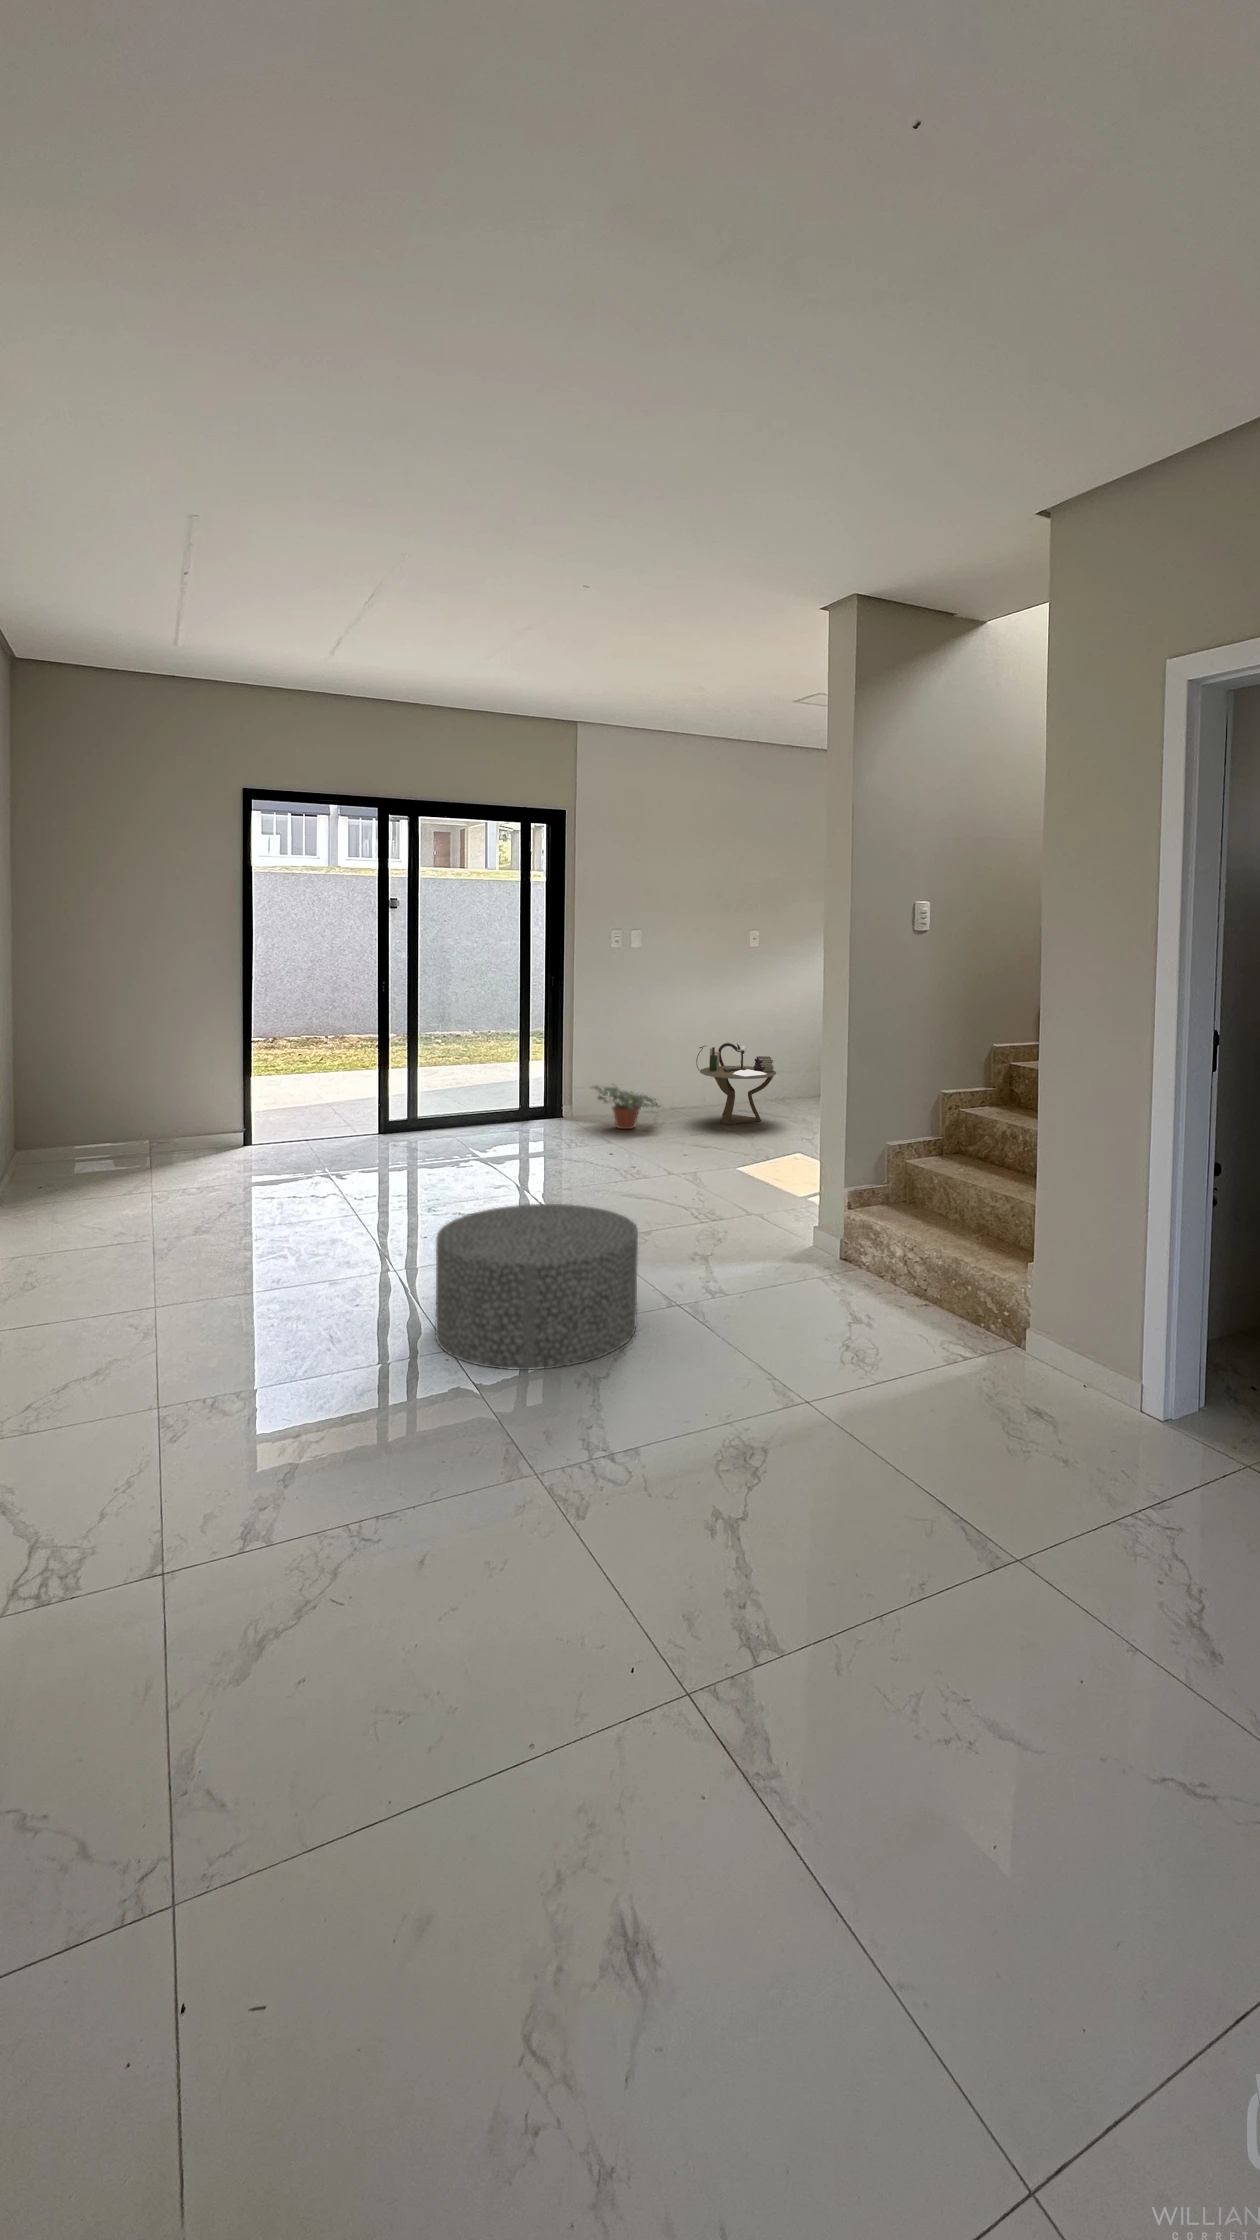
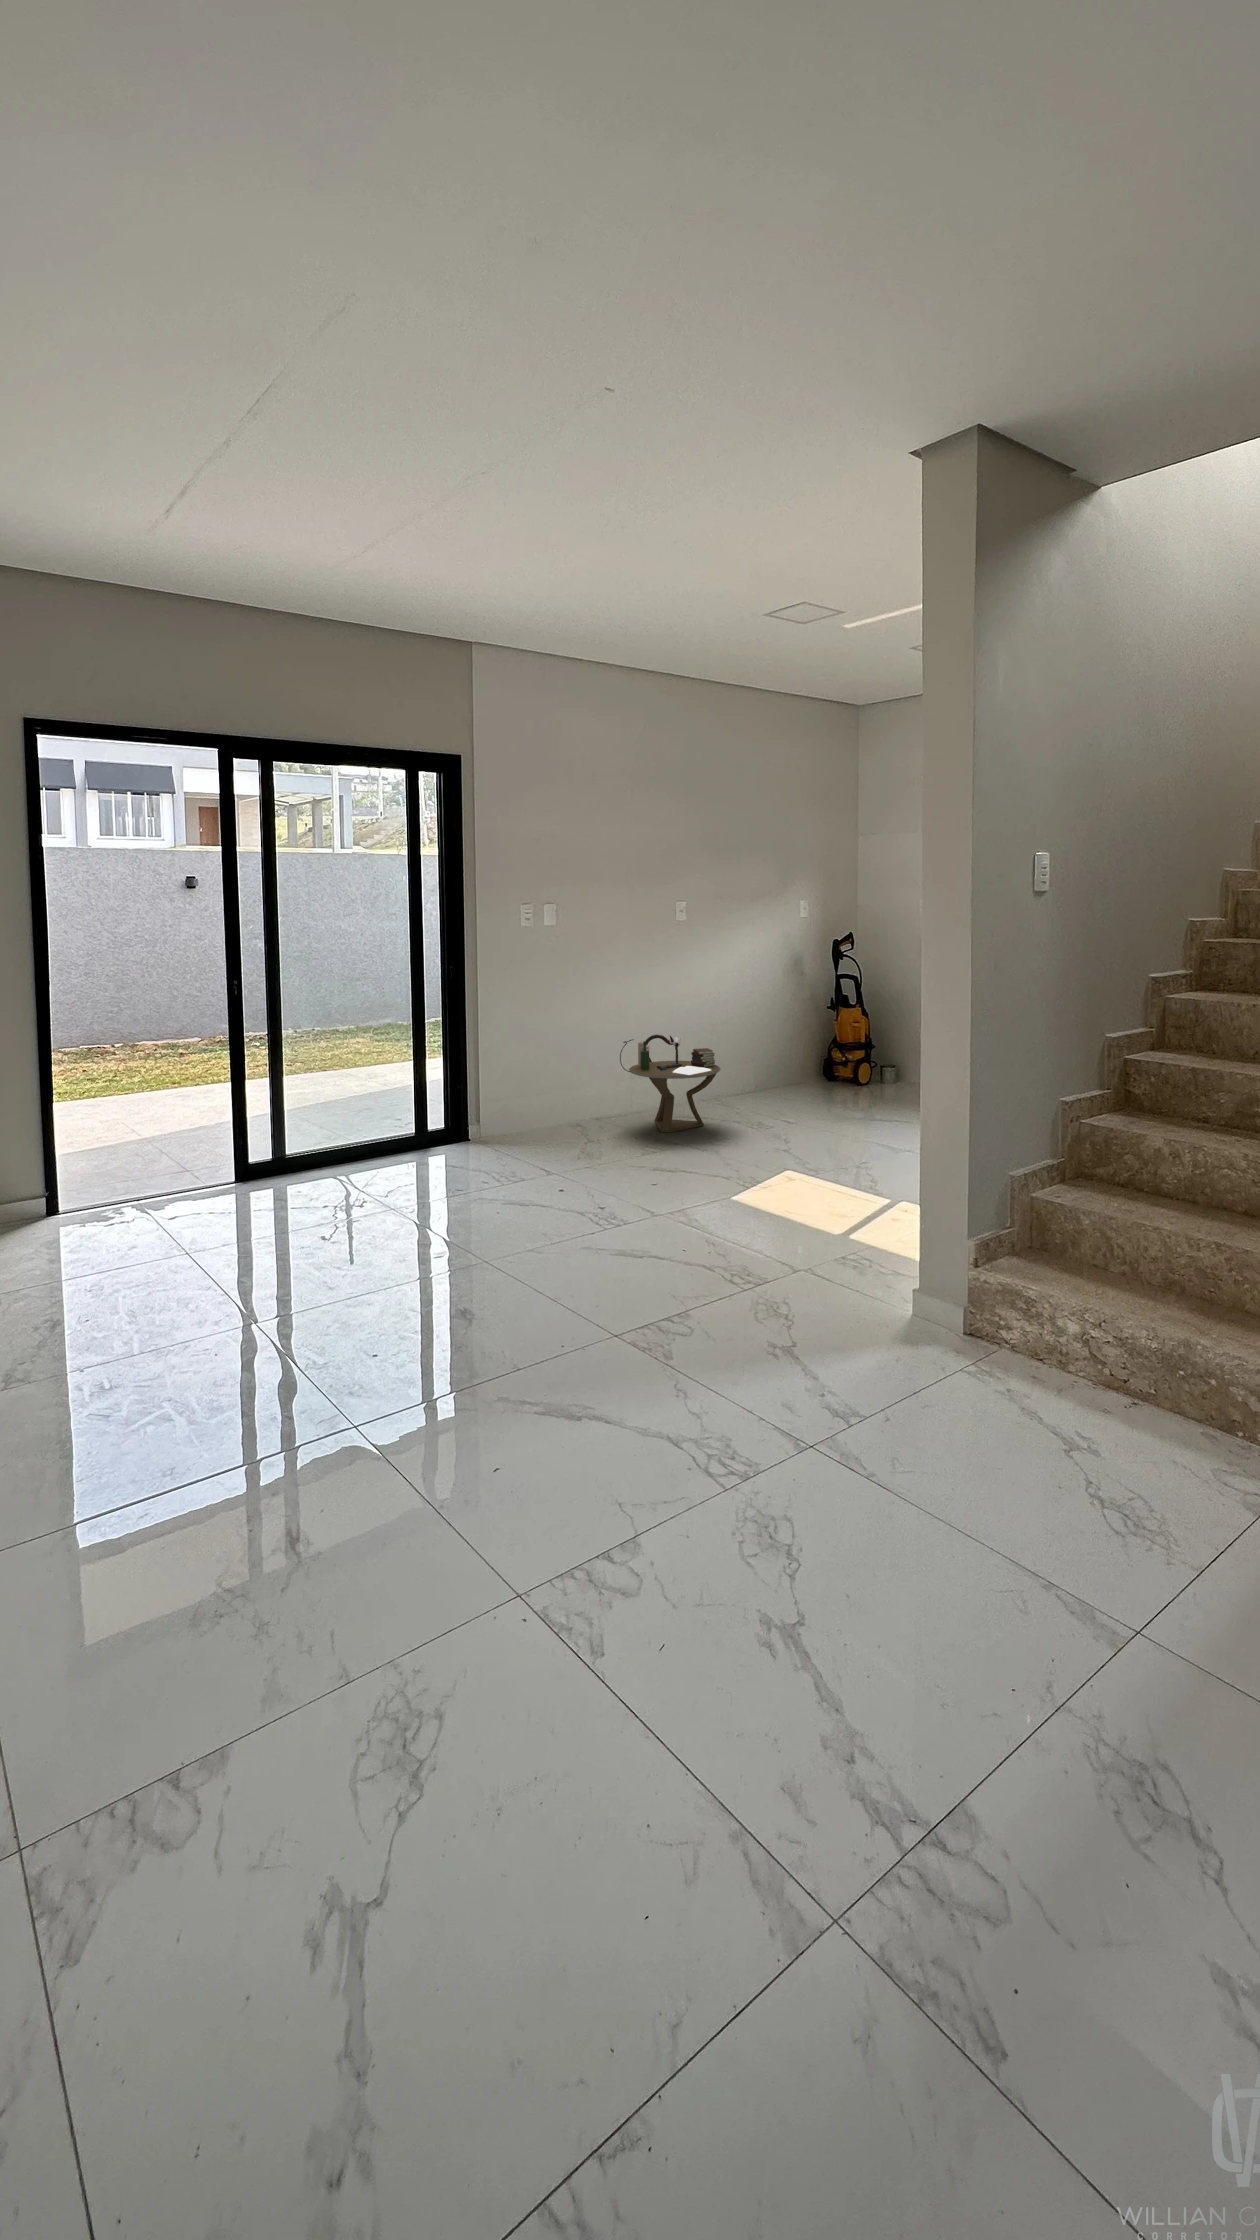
potted plant: present [593,1086,660,1129] -> none [503,1093,599,1149]
ottoman: present [435,1204,638,1370] -> none [477,1314,790,1635]

